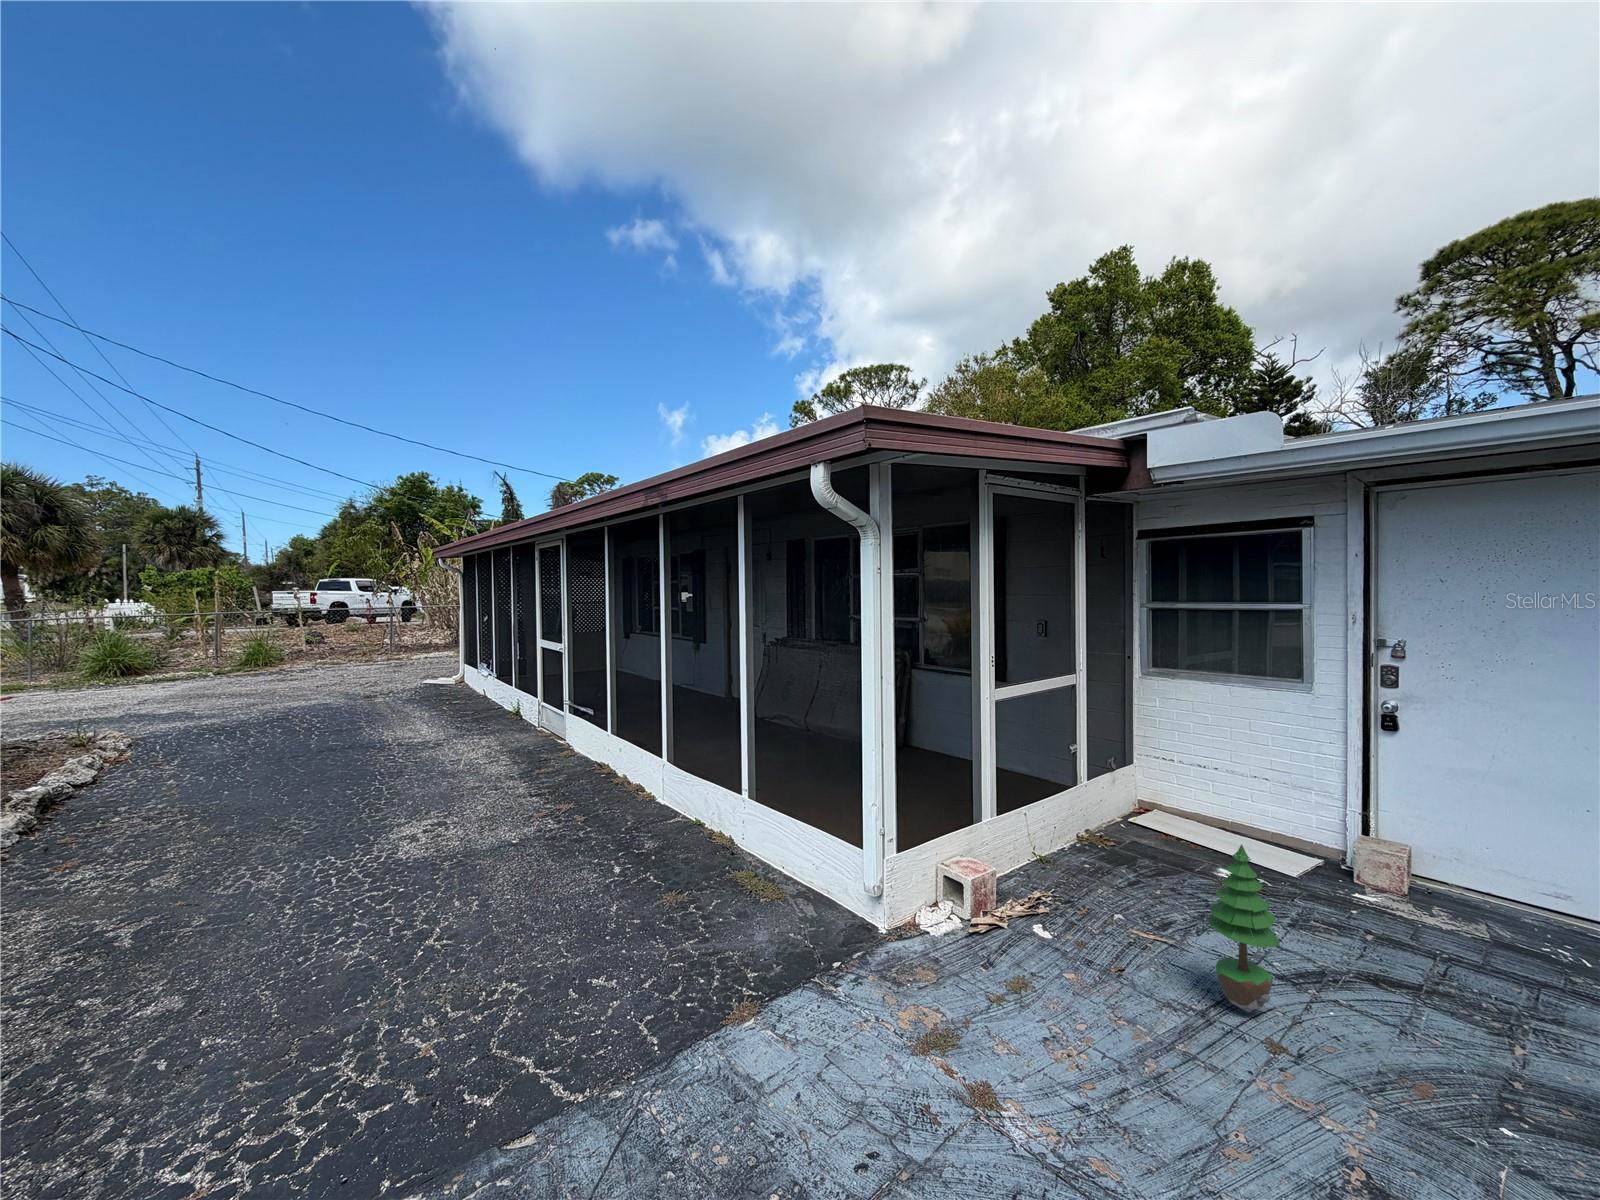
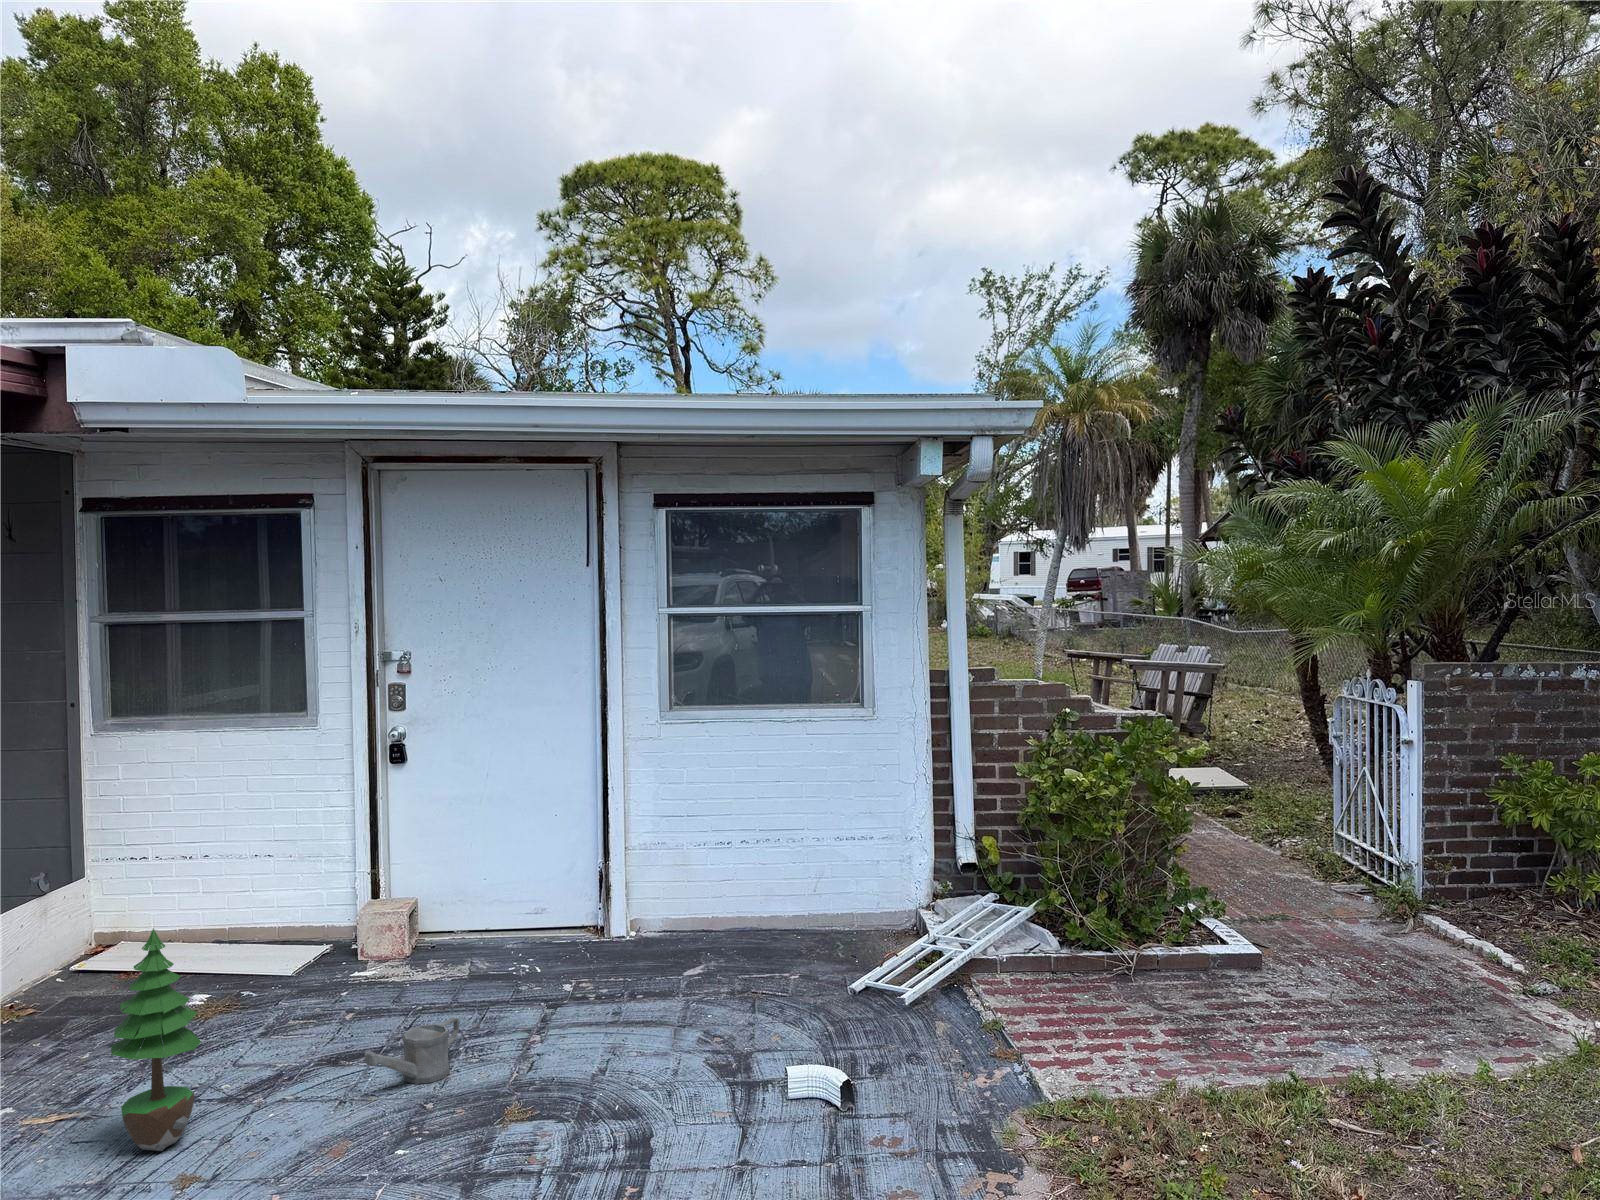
watering can: none [1438,992,1536,1058] -> present [365,1017,459,1084]

